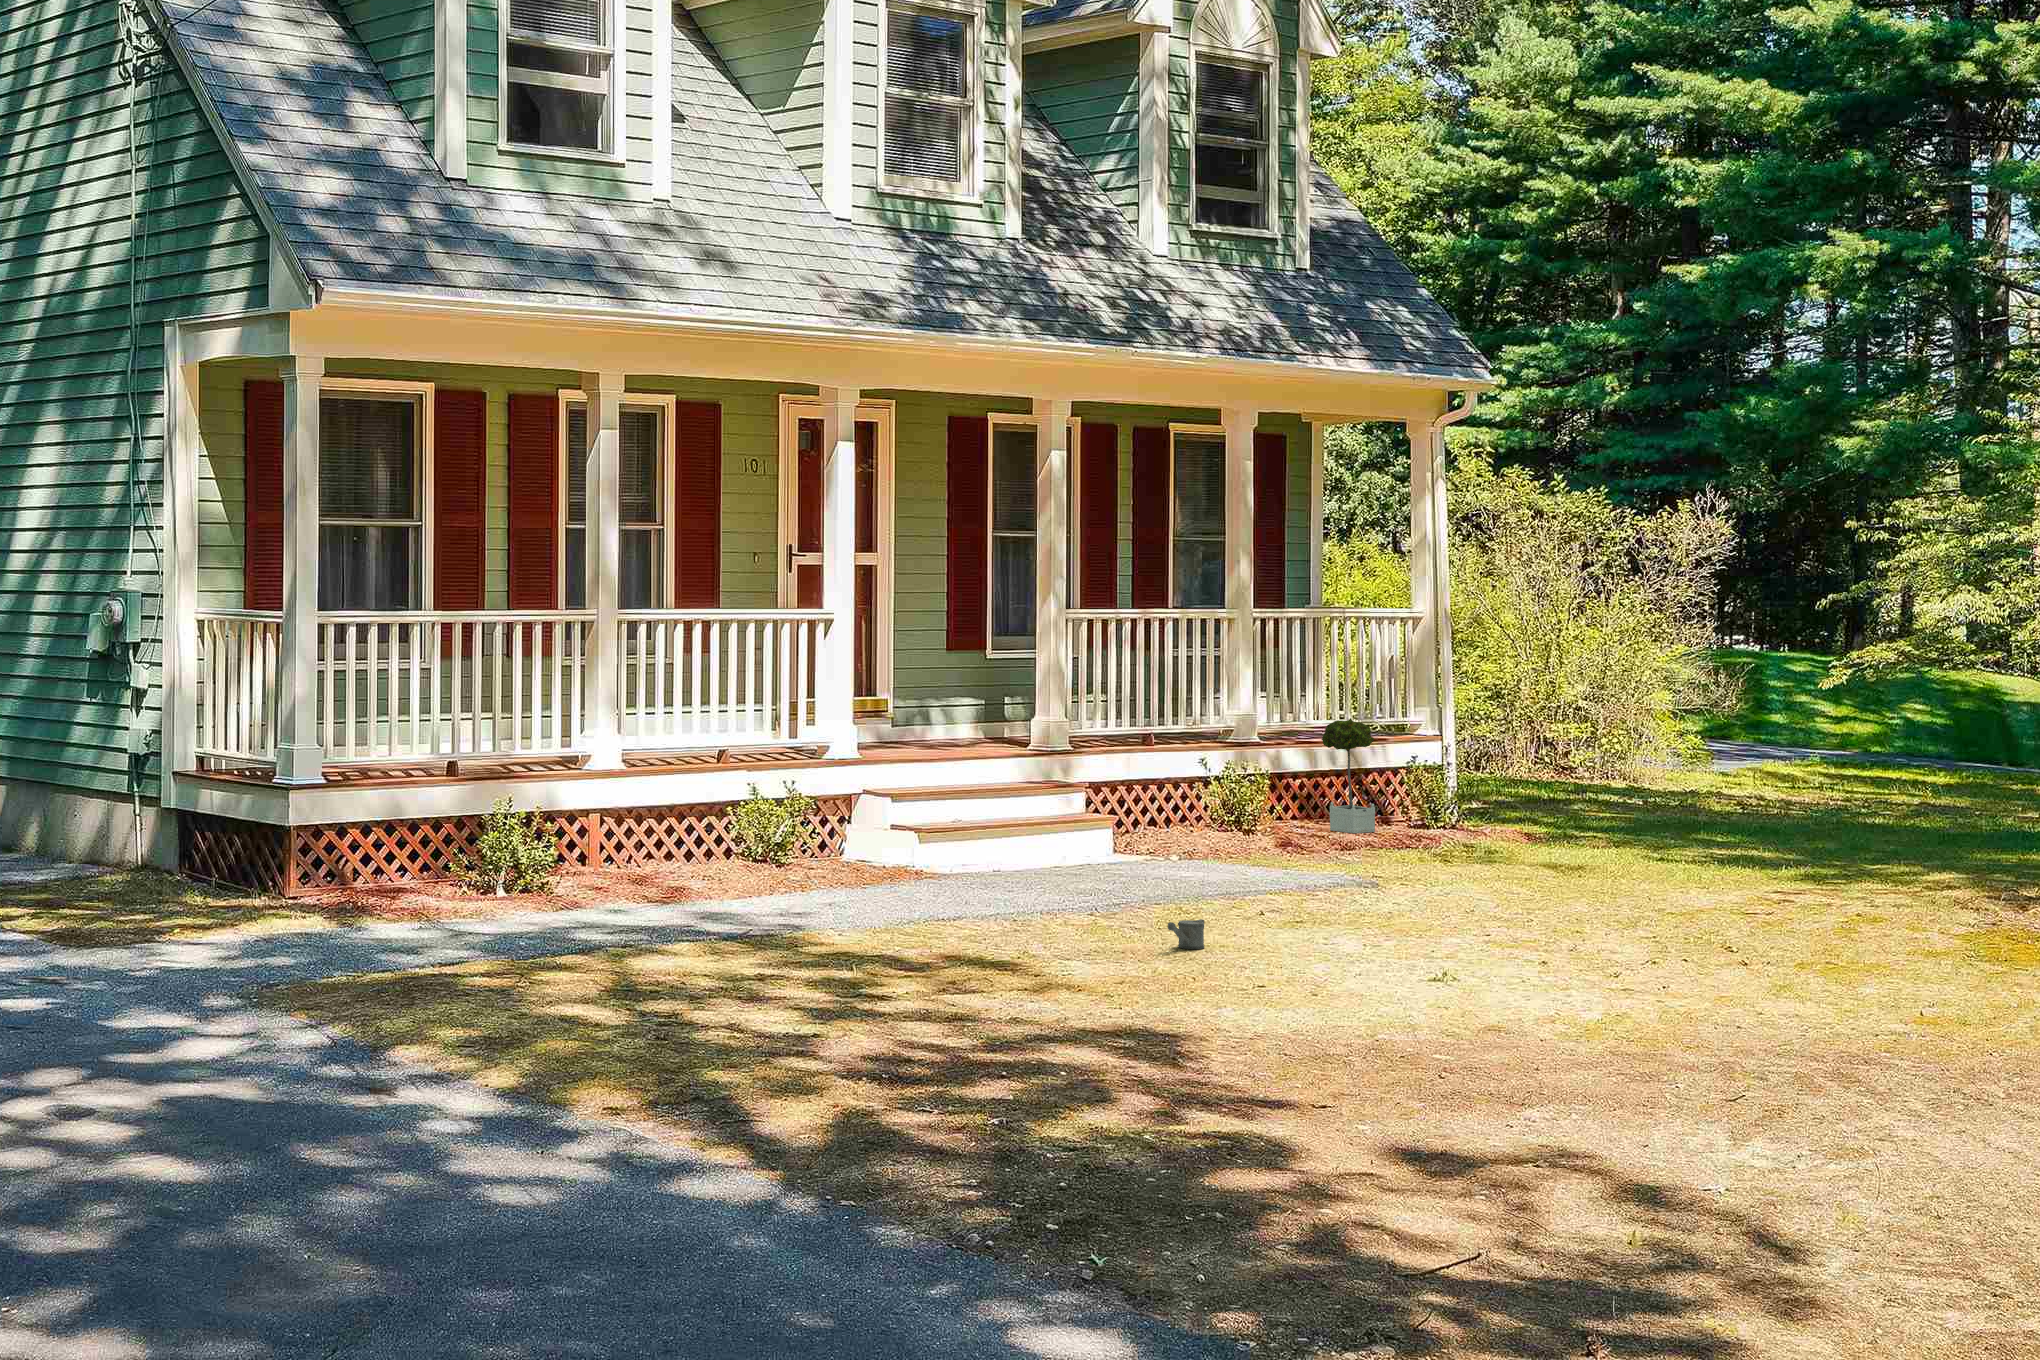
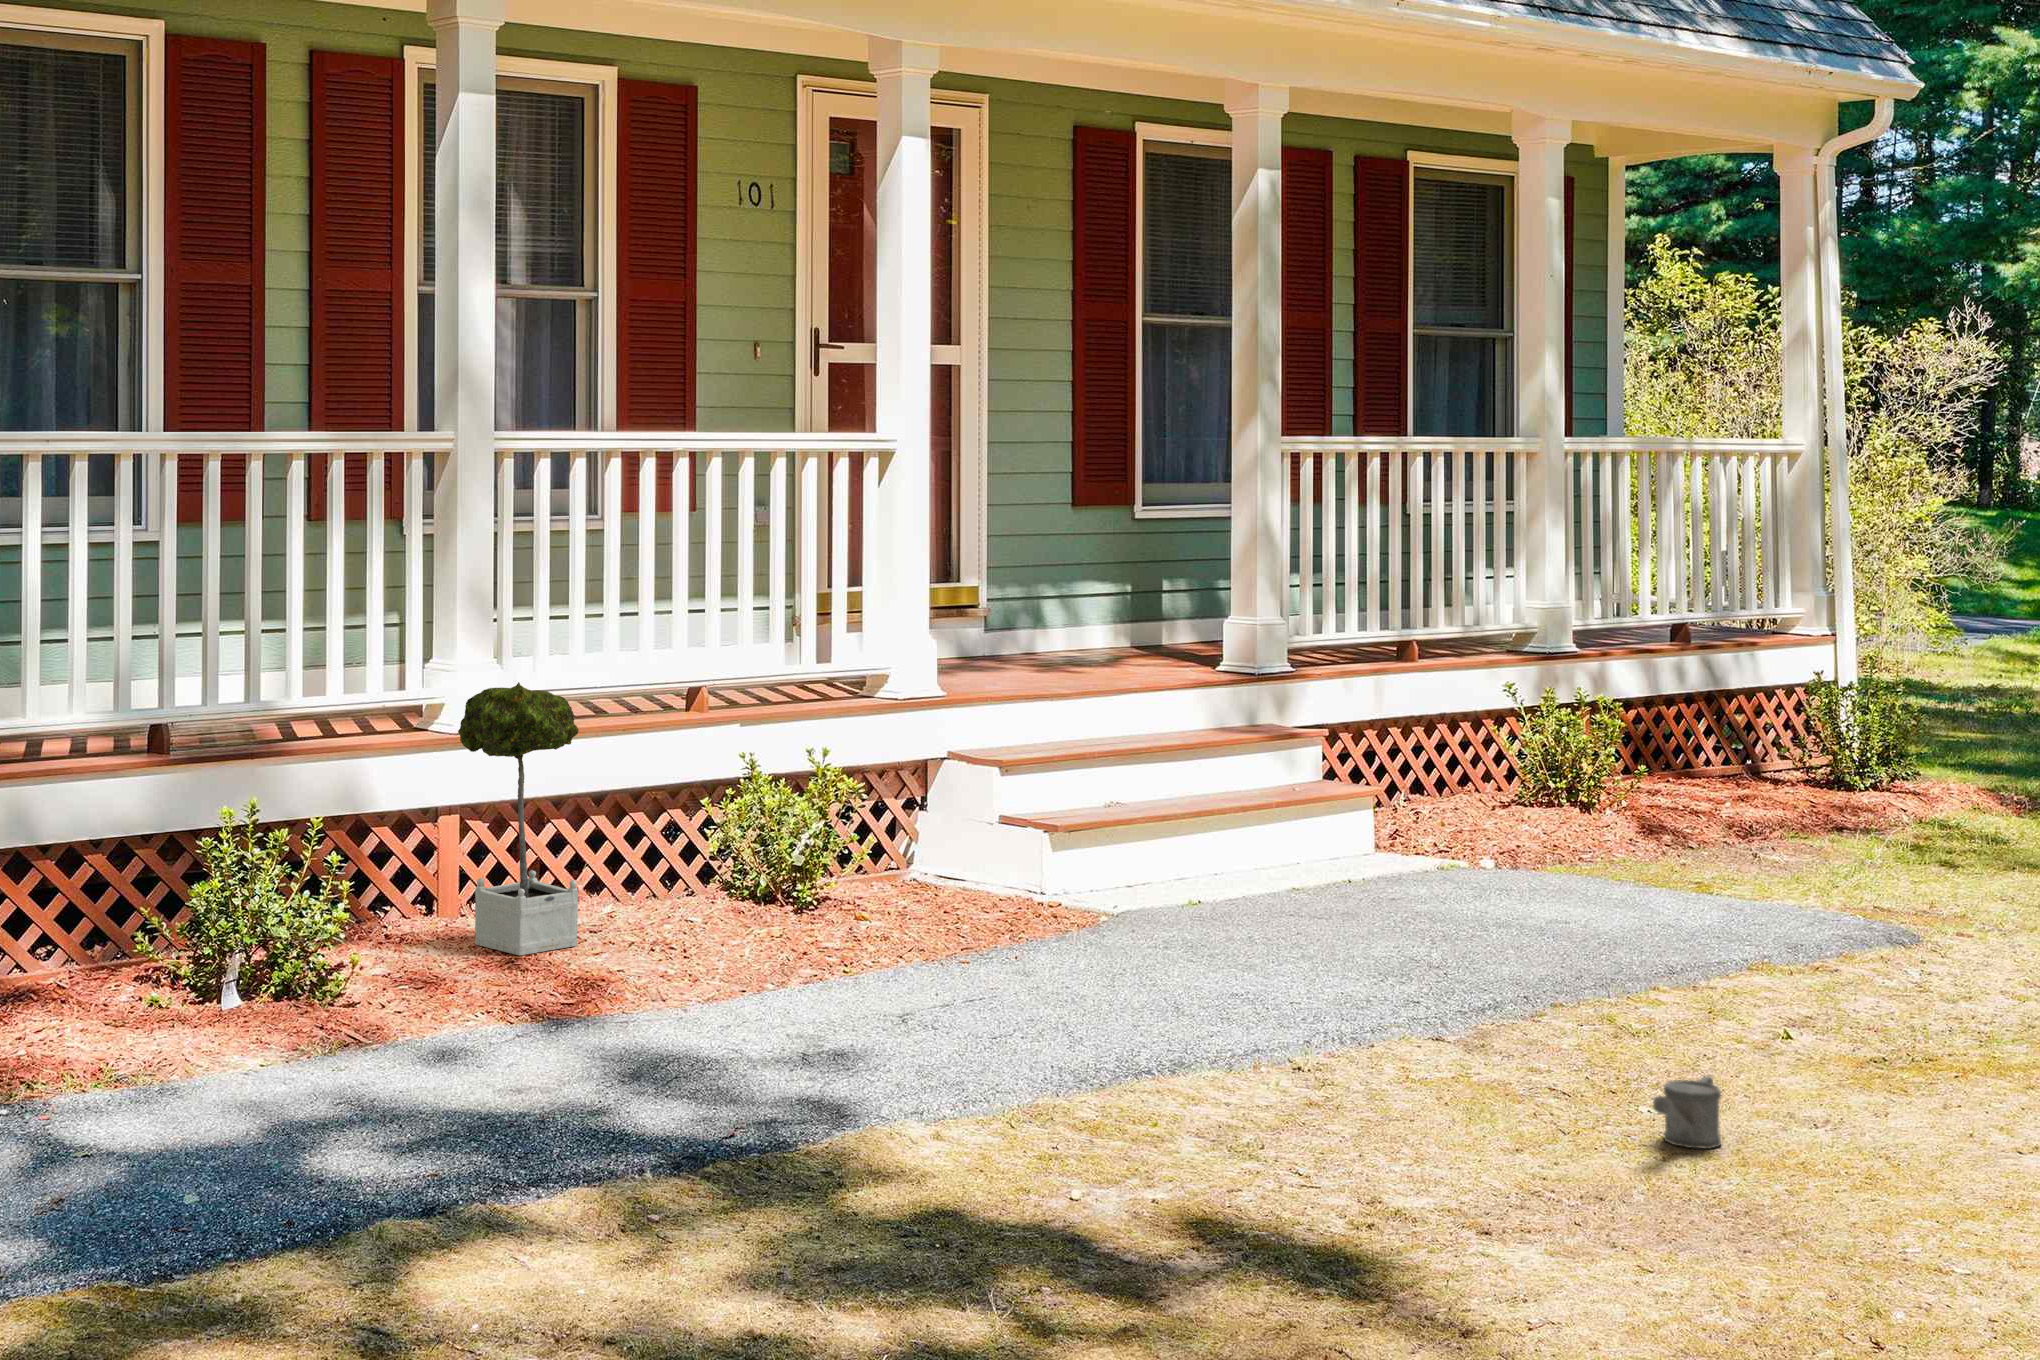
potted tree: present [1322,718,1375,833] -> present [458,682,579,955]

